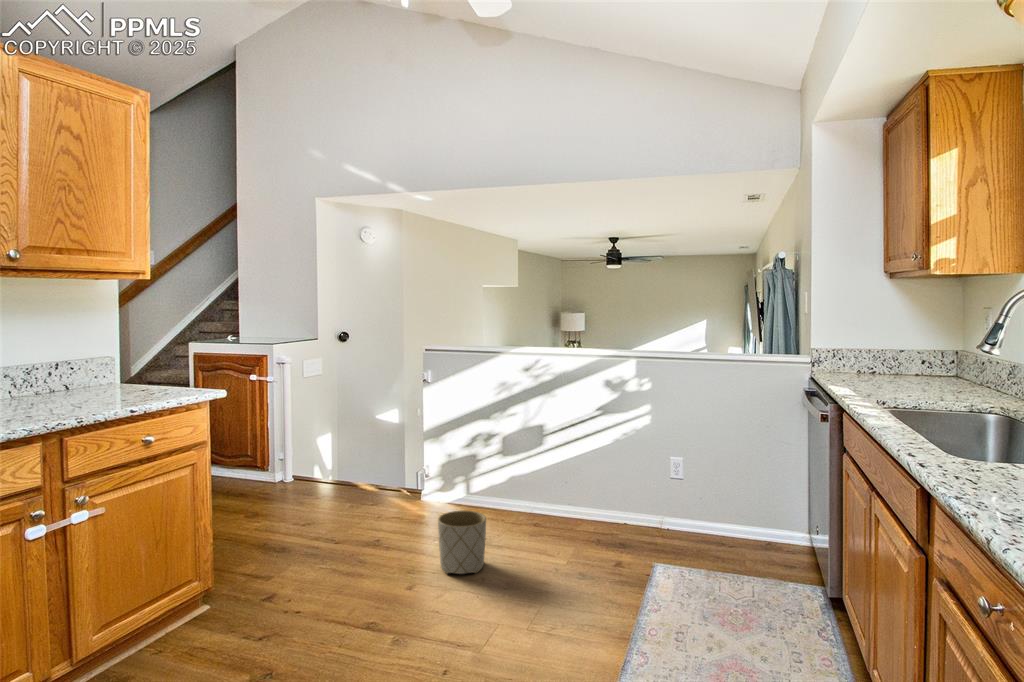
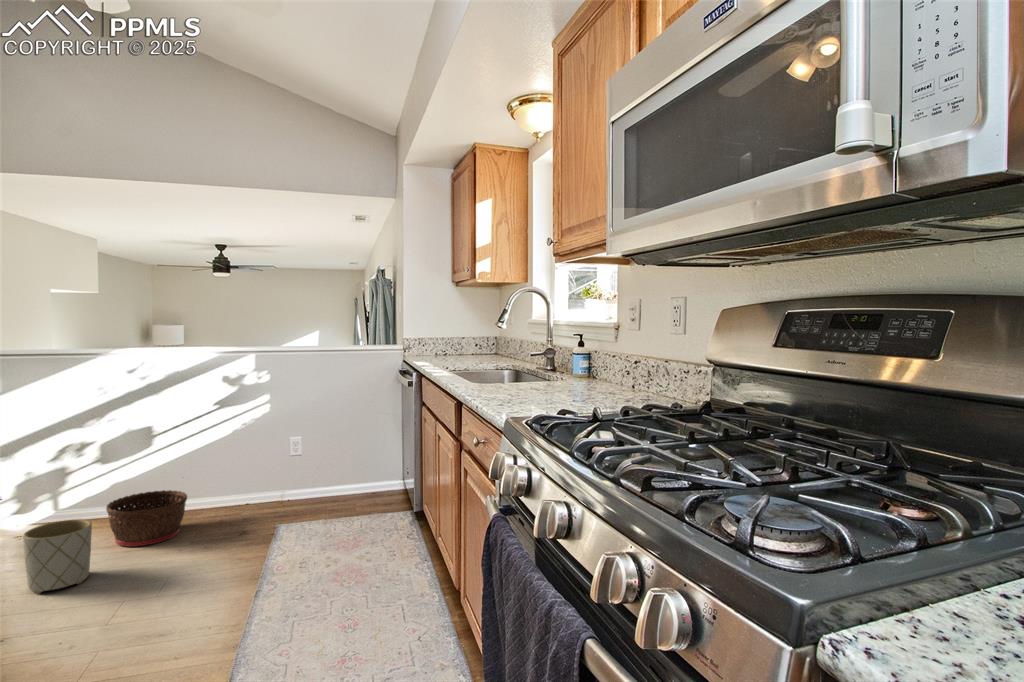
basket: none [501,492,567,547] -> present [106,490,187,547]

